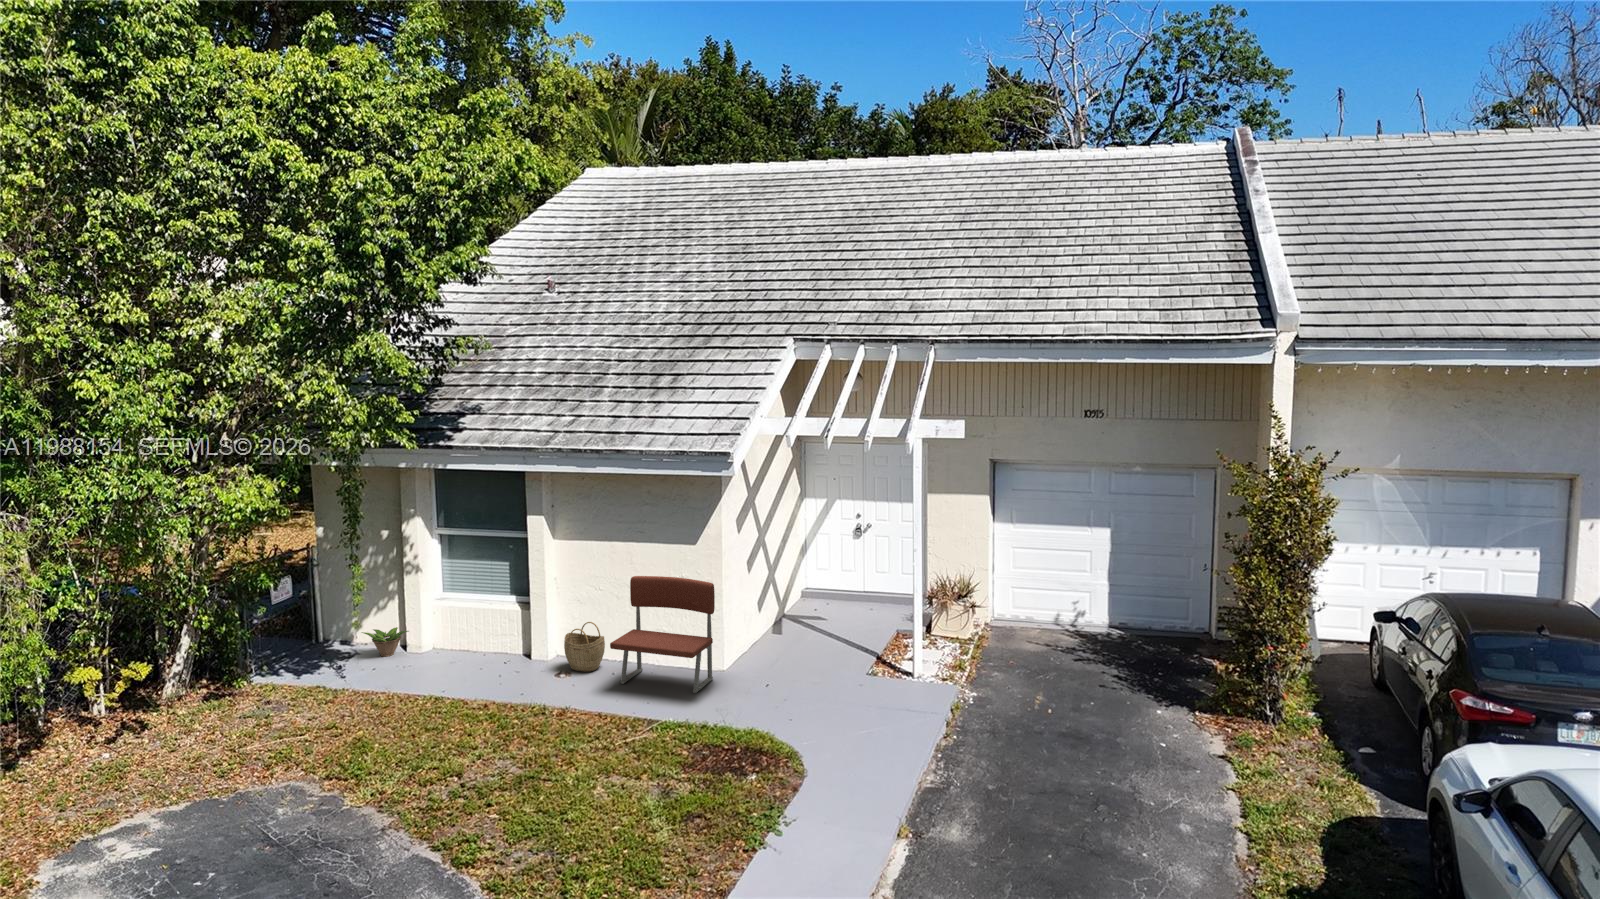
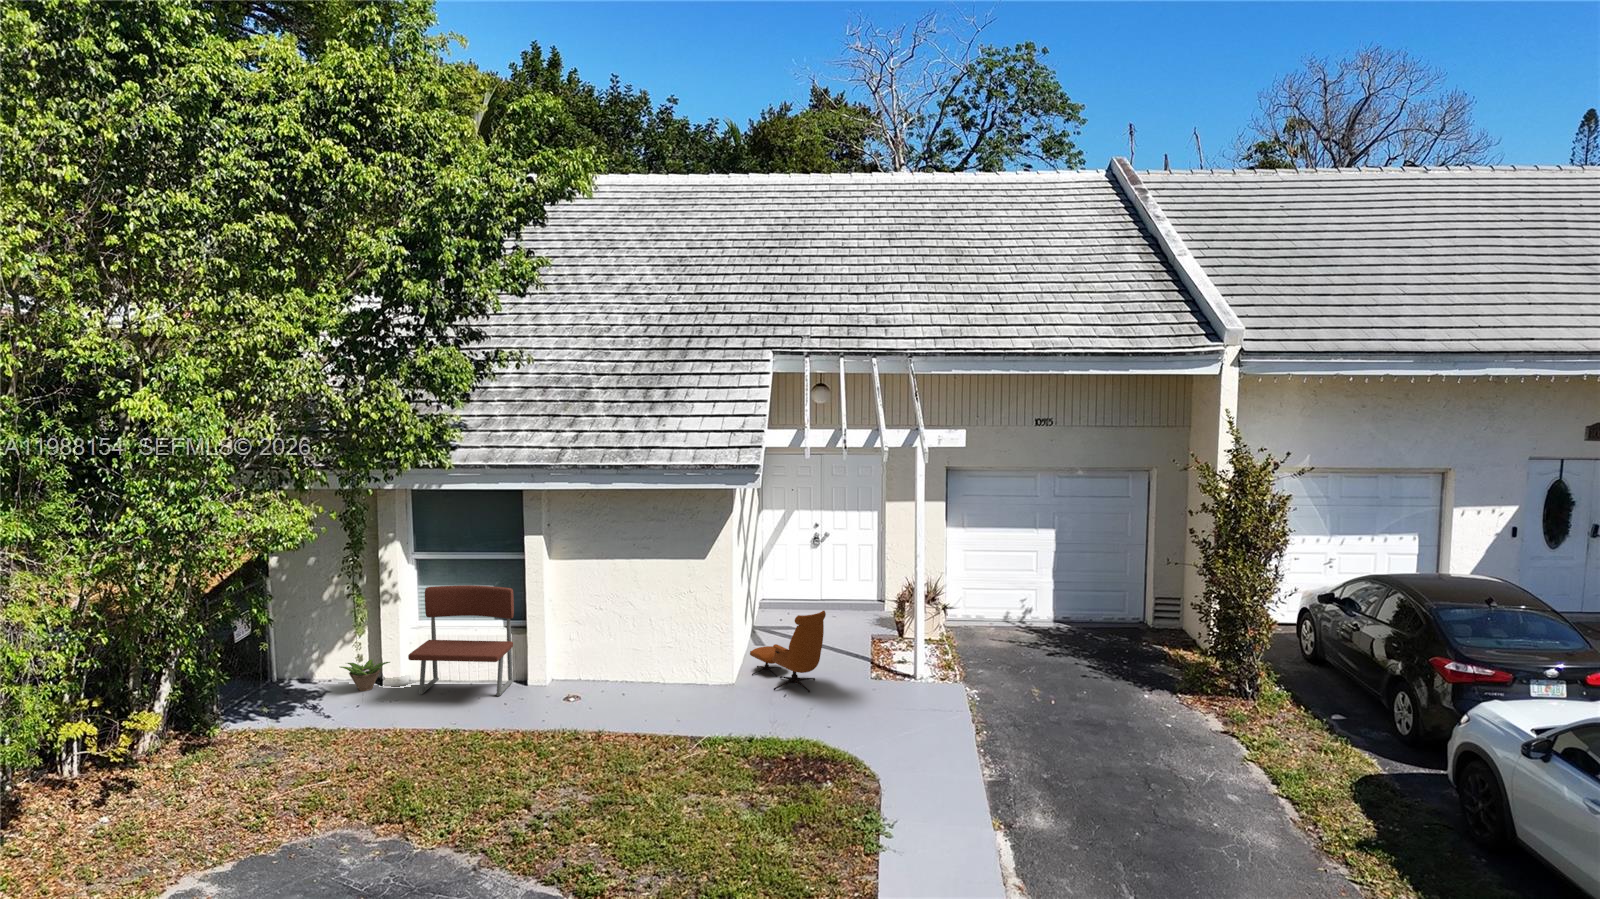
bench: present [610,576,715,693] -> present [408,585,514,696]
lounge chair: none [747,603,811,687] -> present [750,611,826,692]
woven basket: present [564,622,605,672] -> none [569,641,610,692]

